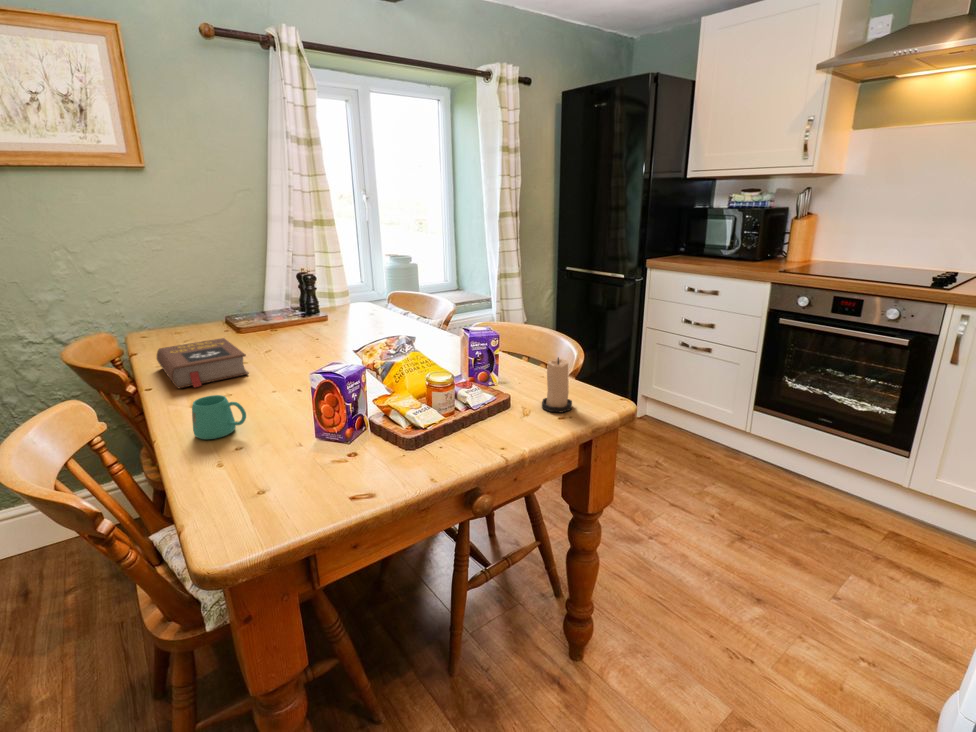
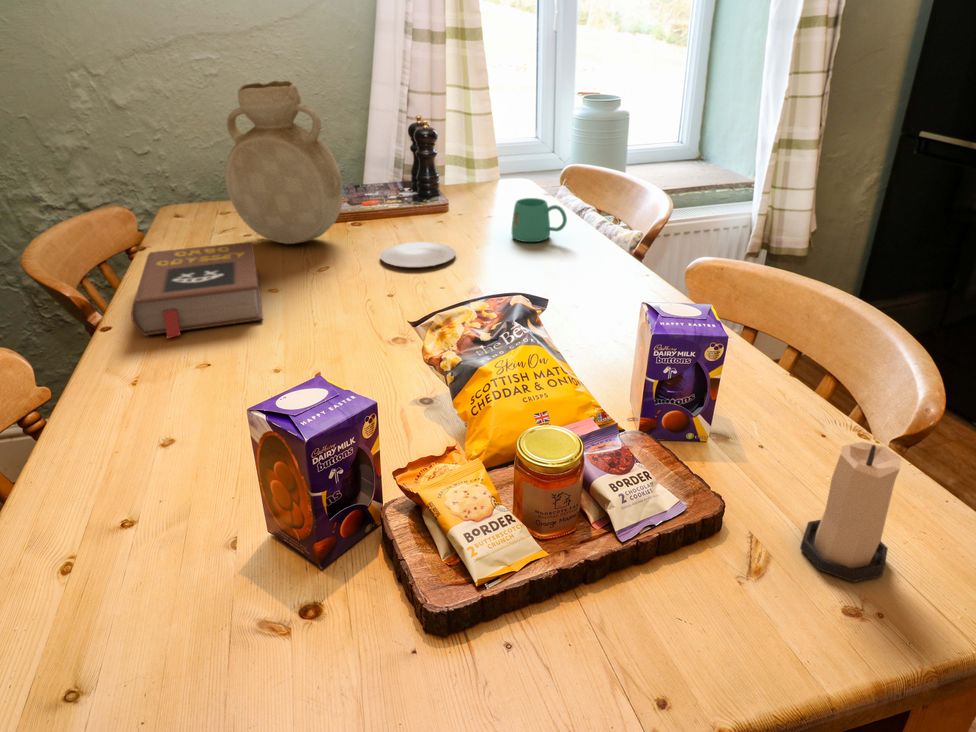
vase: none [195,248,271,342] -> present [225,81,343,244]
plate: none [301,261,346,344] -> present [380,242,456,267]
mug: present [192,395,246,439] -> present [512,198,567,242]

